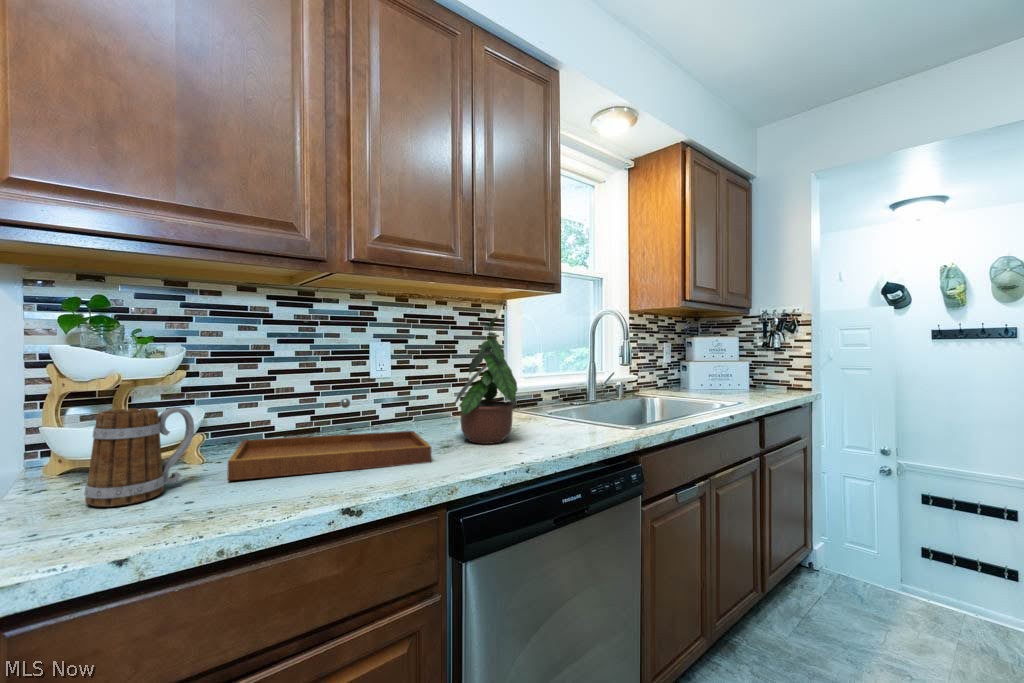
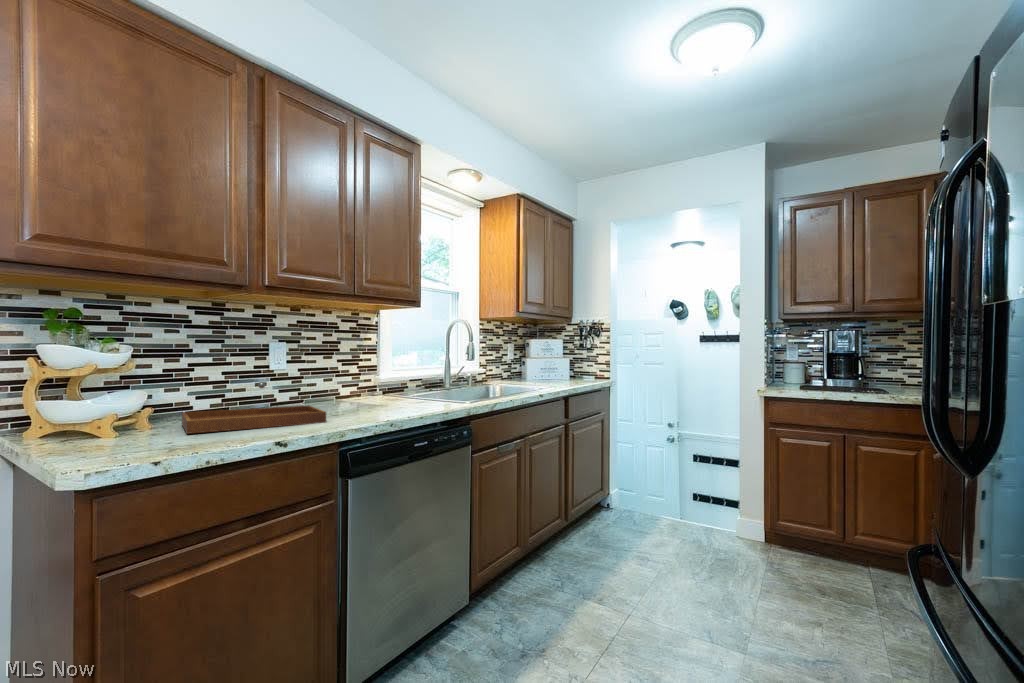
potted plant: present [455,317,517,444] -> none [336,325,391,413]
mug: present [84,408,194,507] -> none [96,386,162,446]

